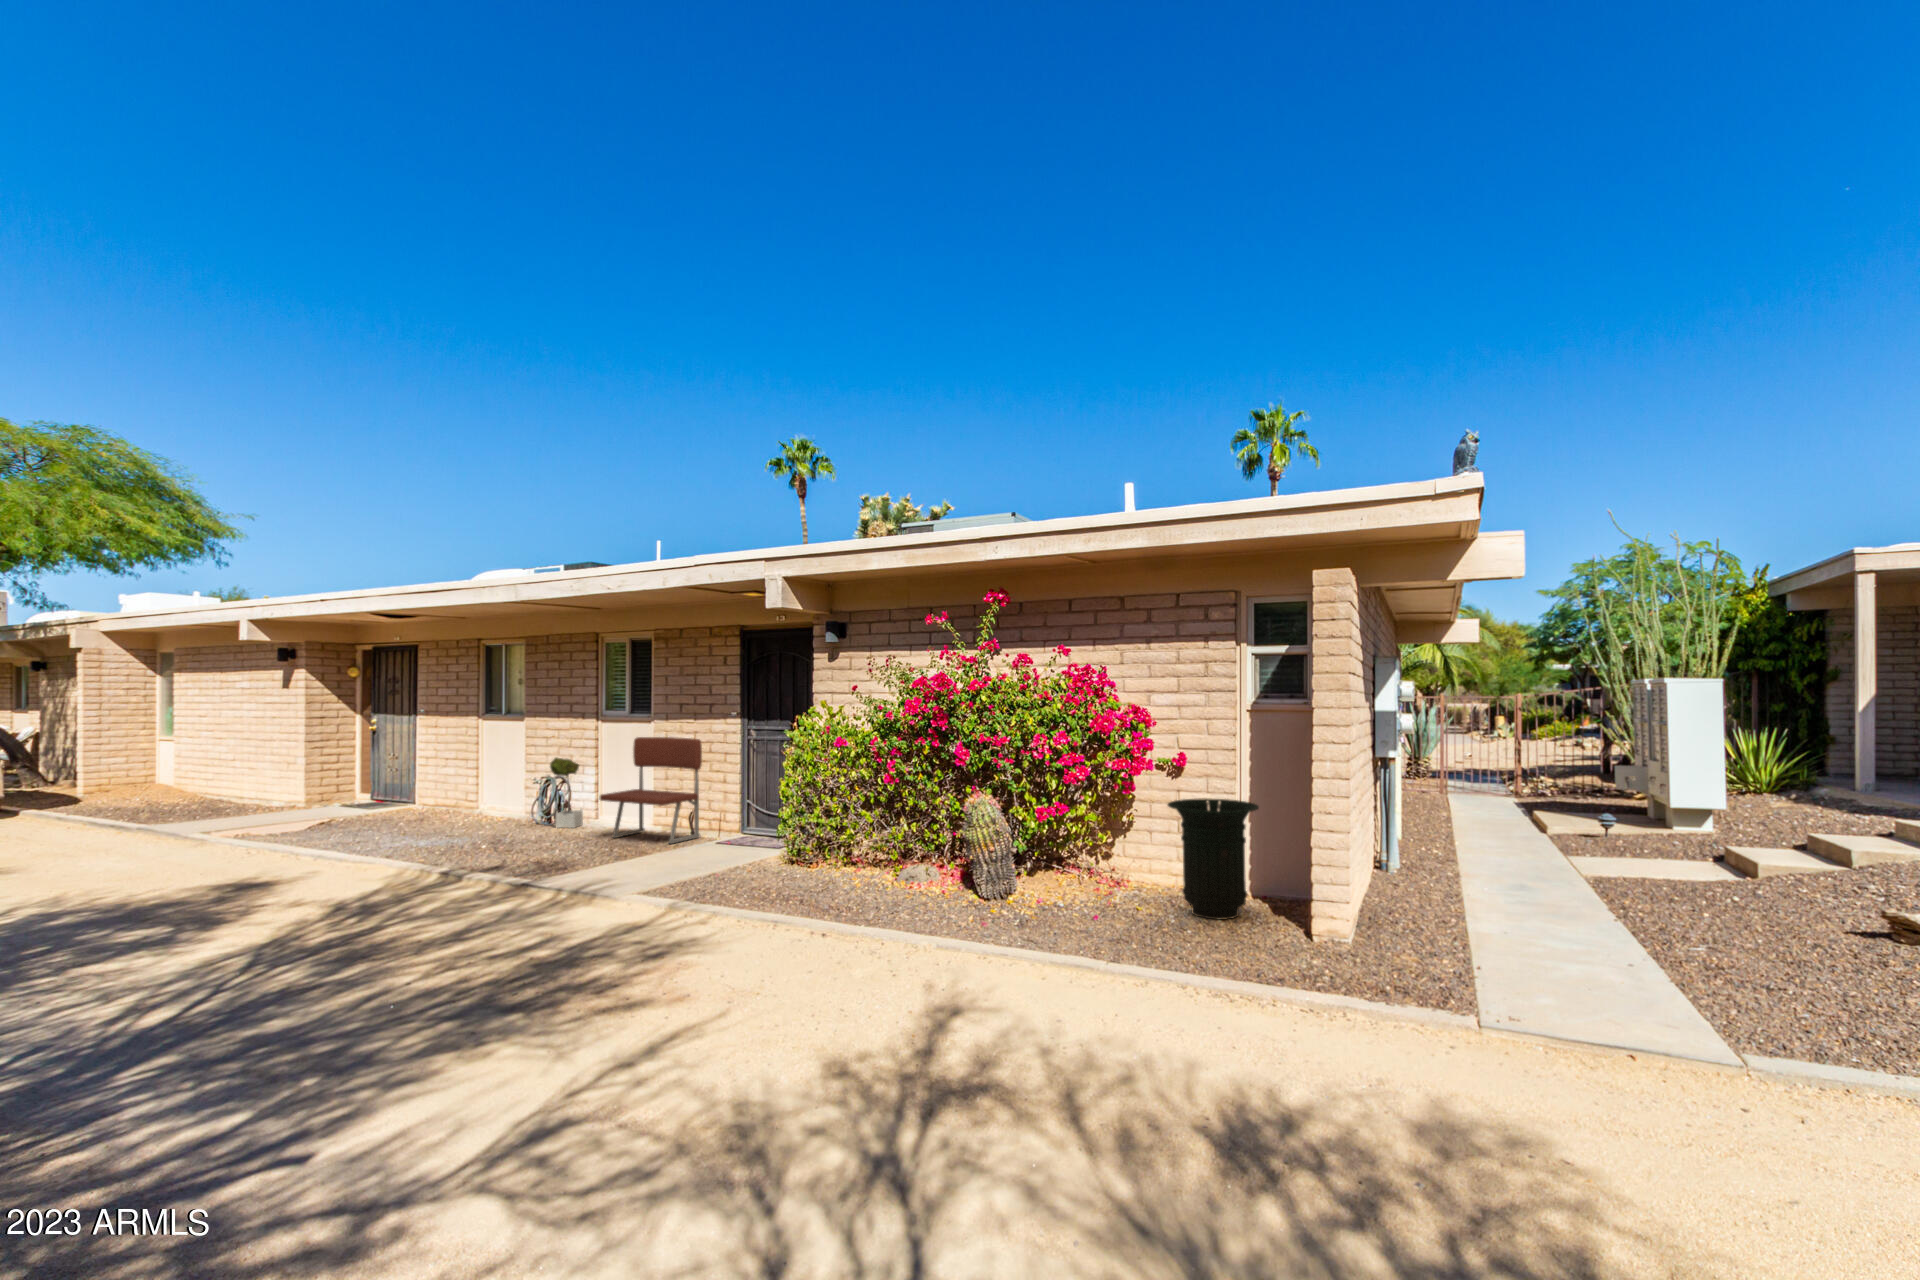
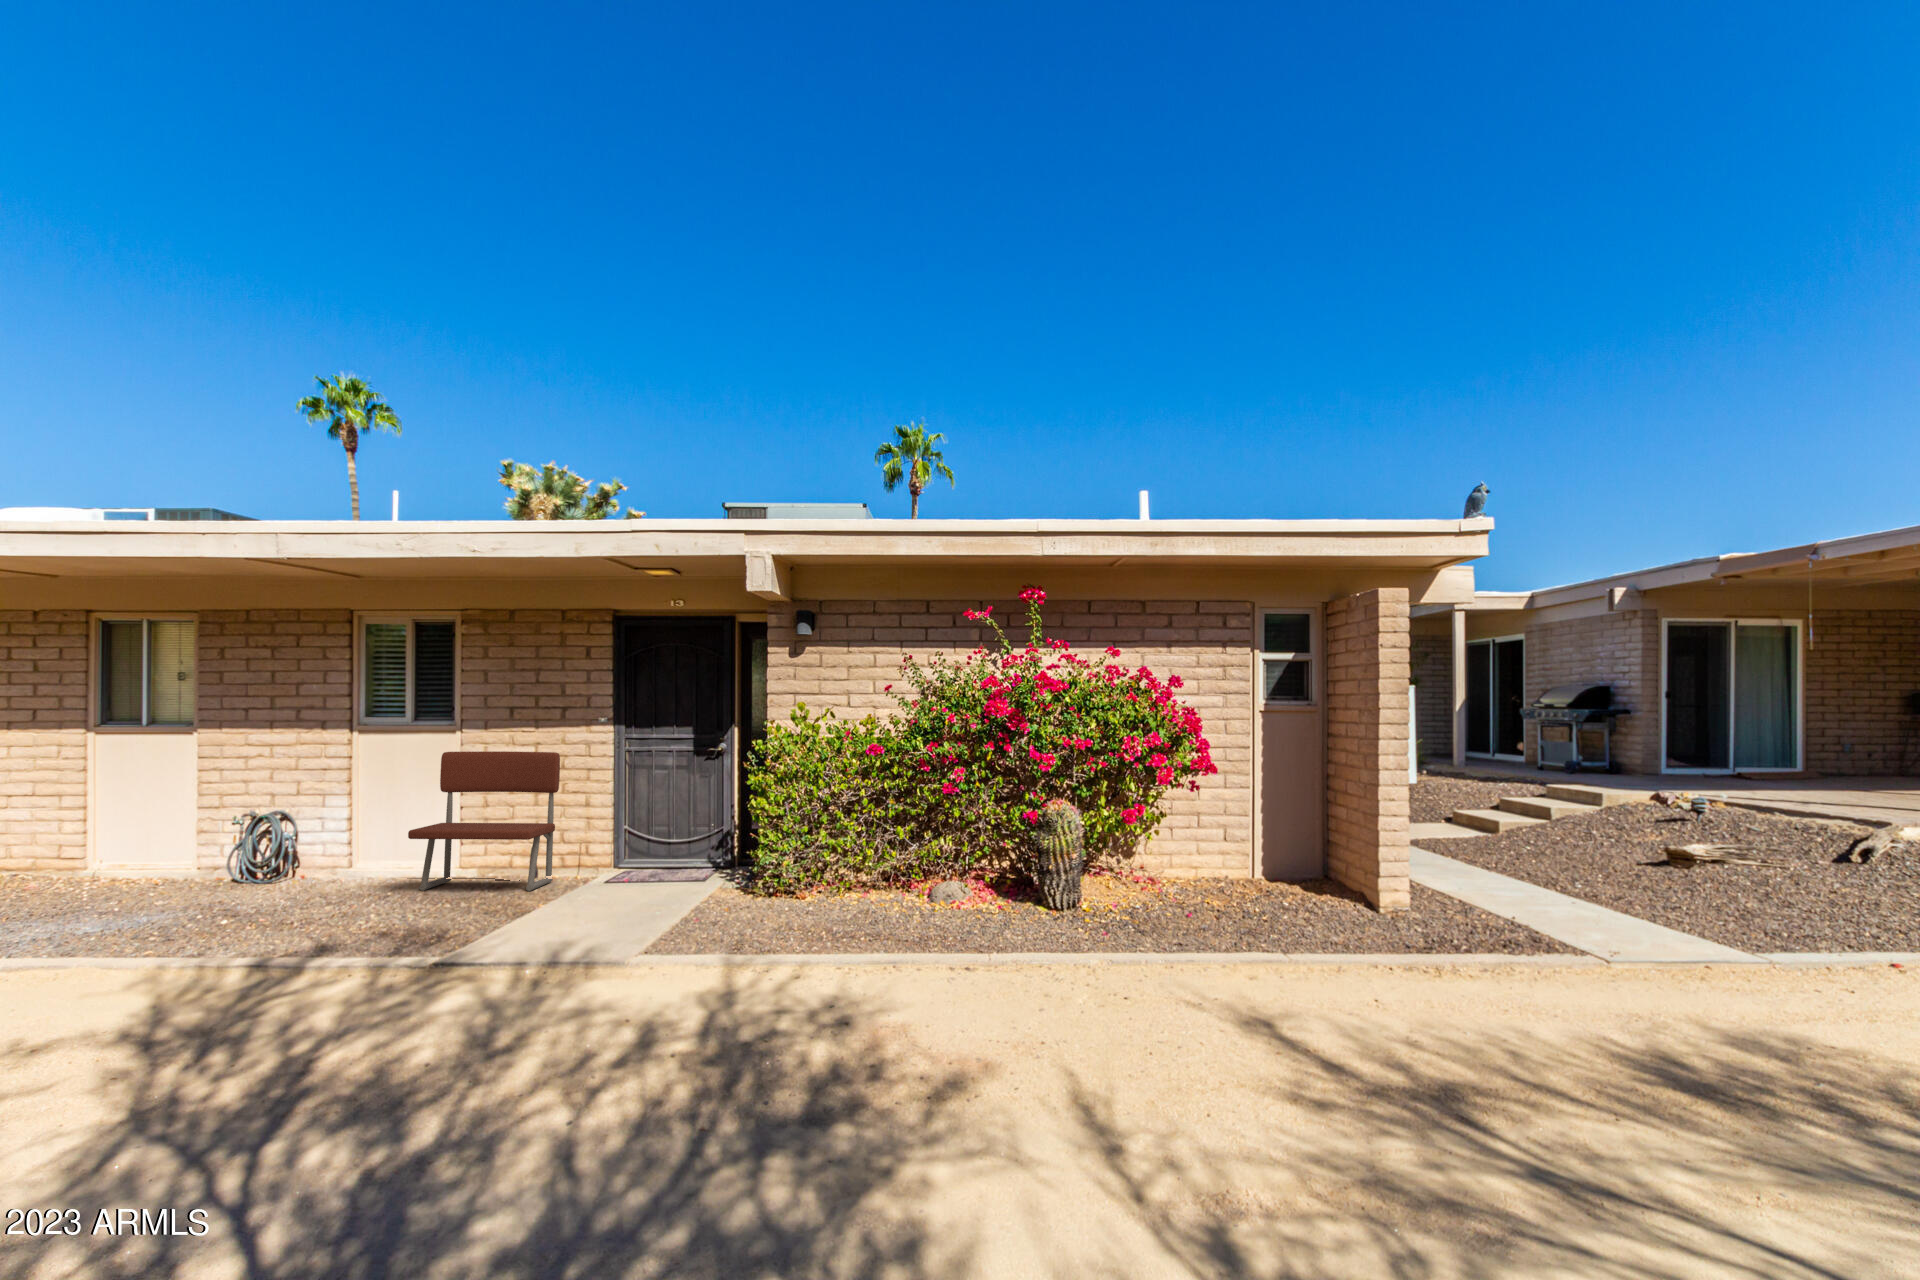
potted tree: present [550,758,583,828] -> none [279,782,330,886]
trash can: present [1168,798,1259,920] -> none [1211,795,1298,906]

